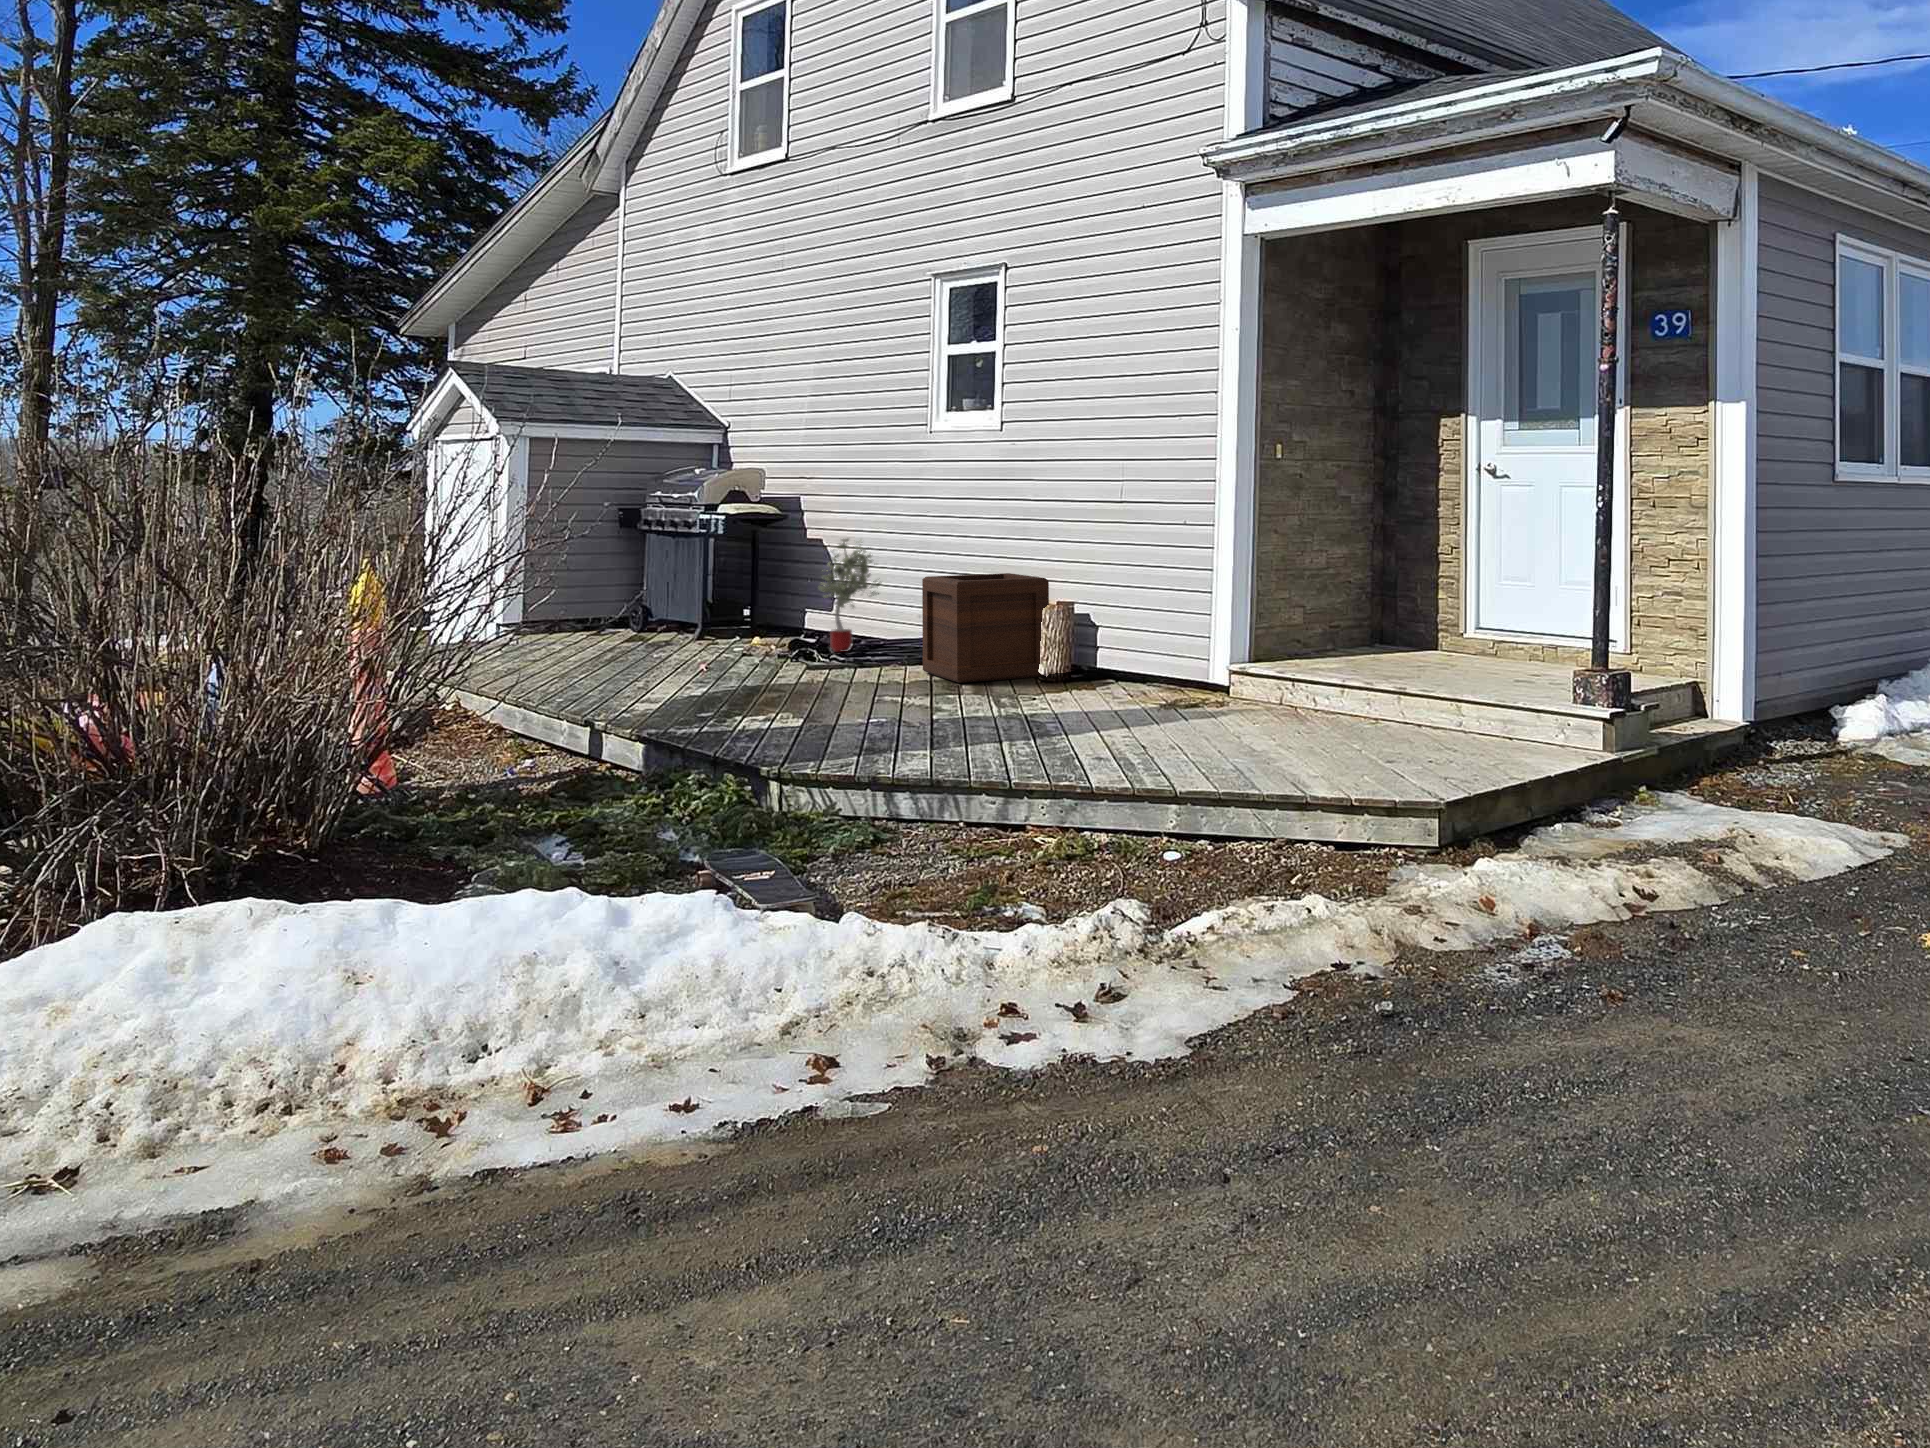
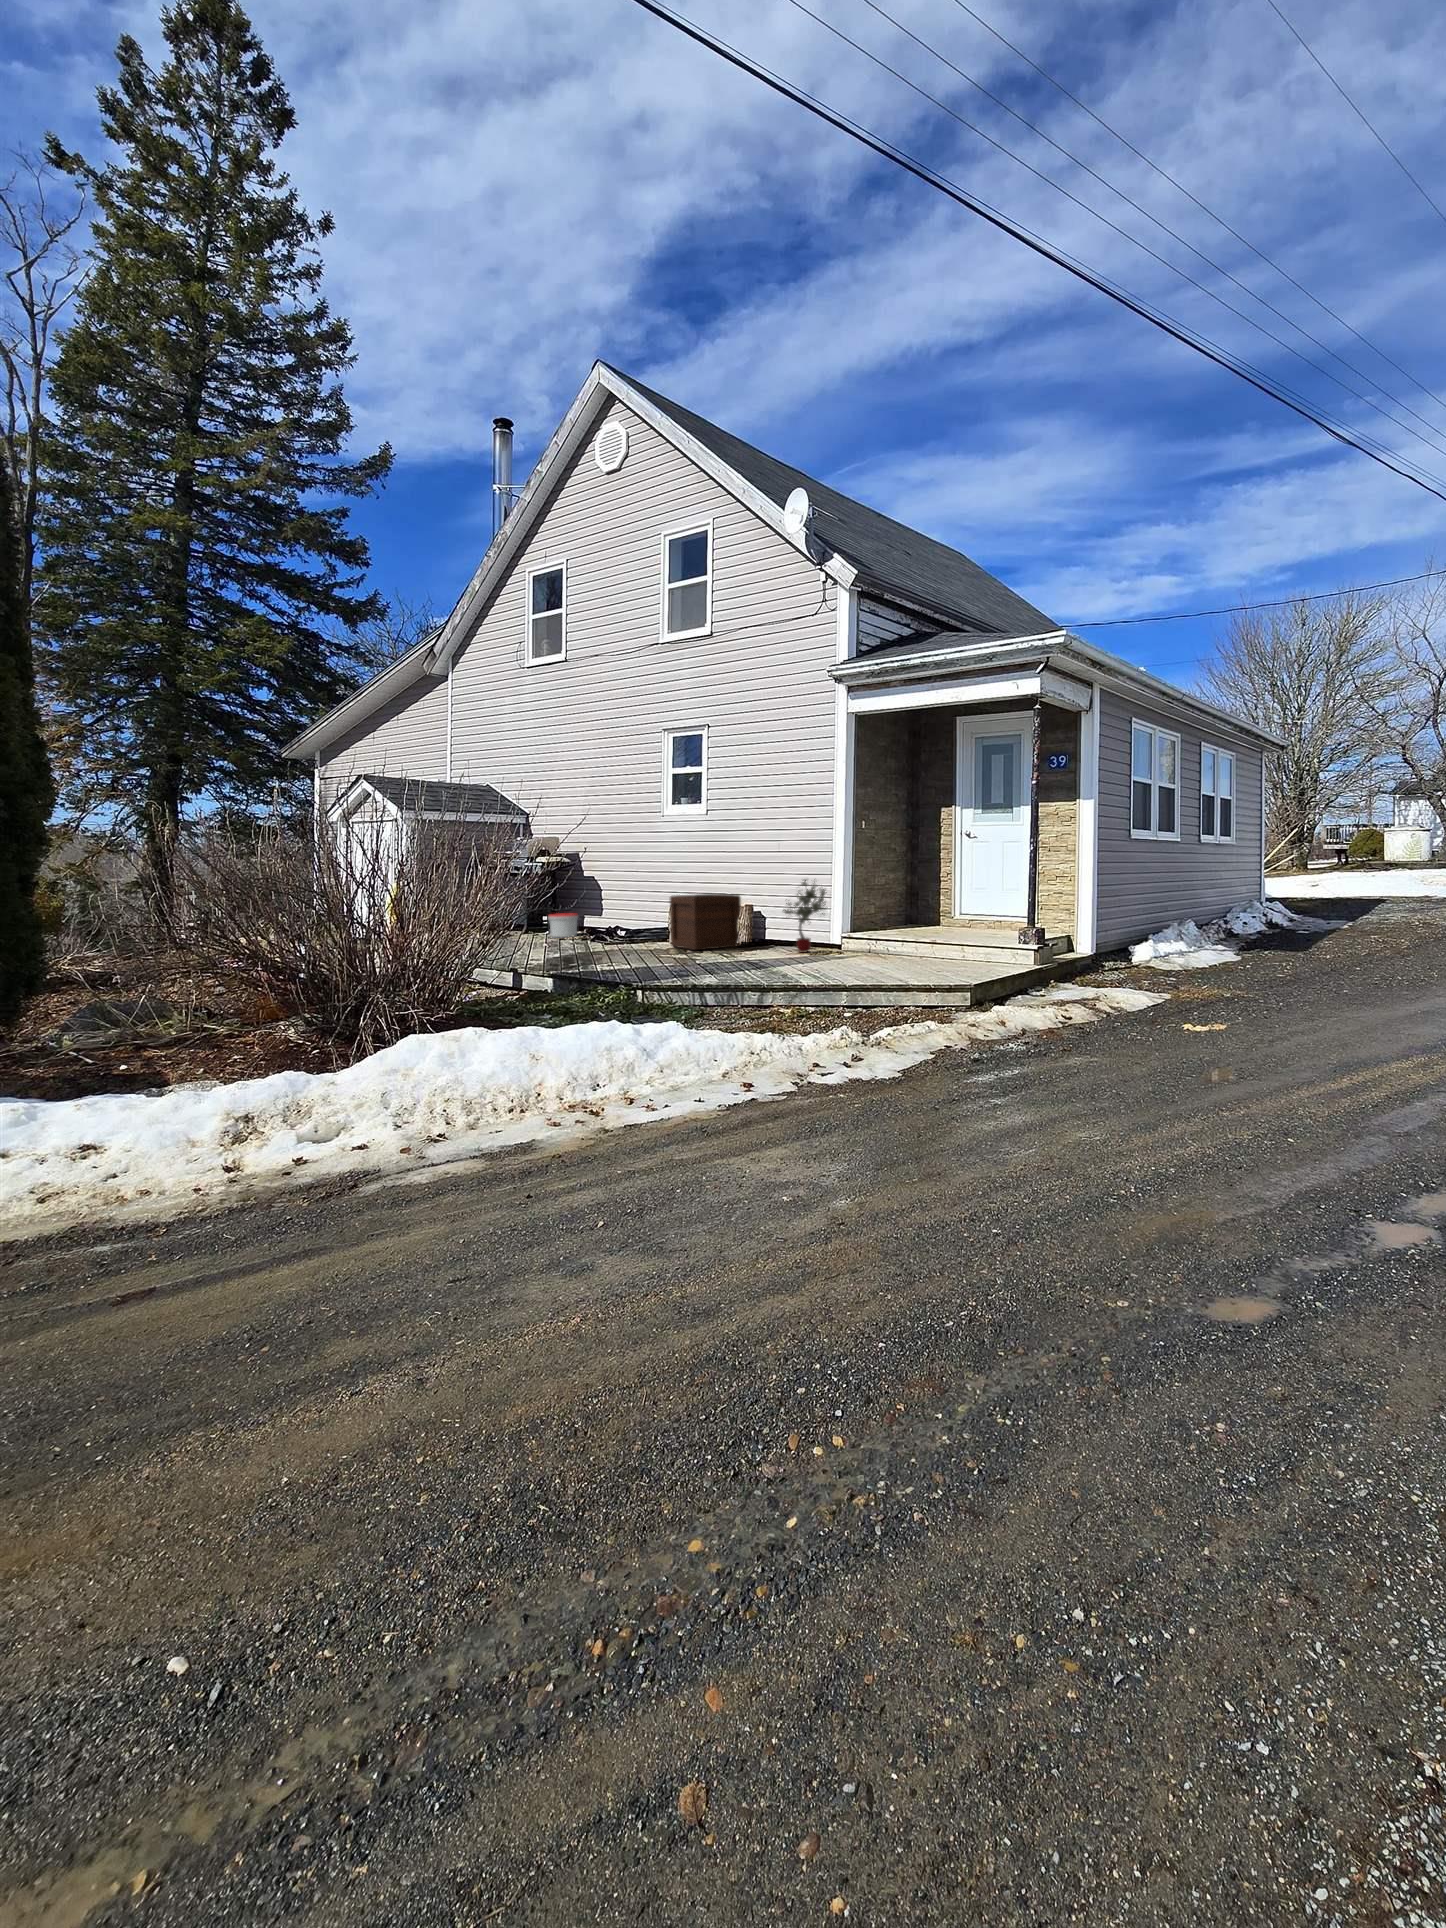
potted tree: present [818,539,880,652] -> present [783,880,827,953]
bucket: none [742,598,796,642] -> present [548,913,578,937]

